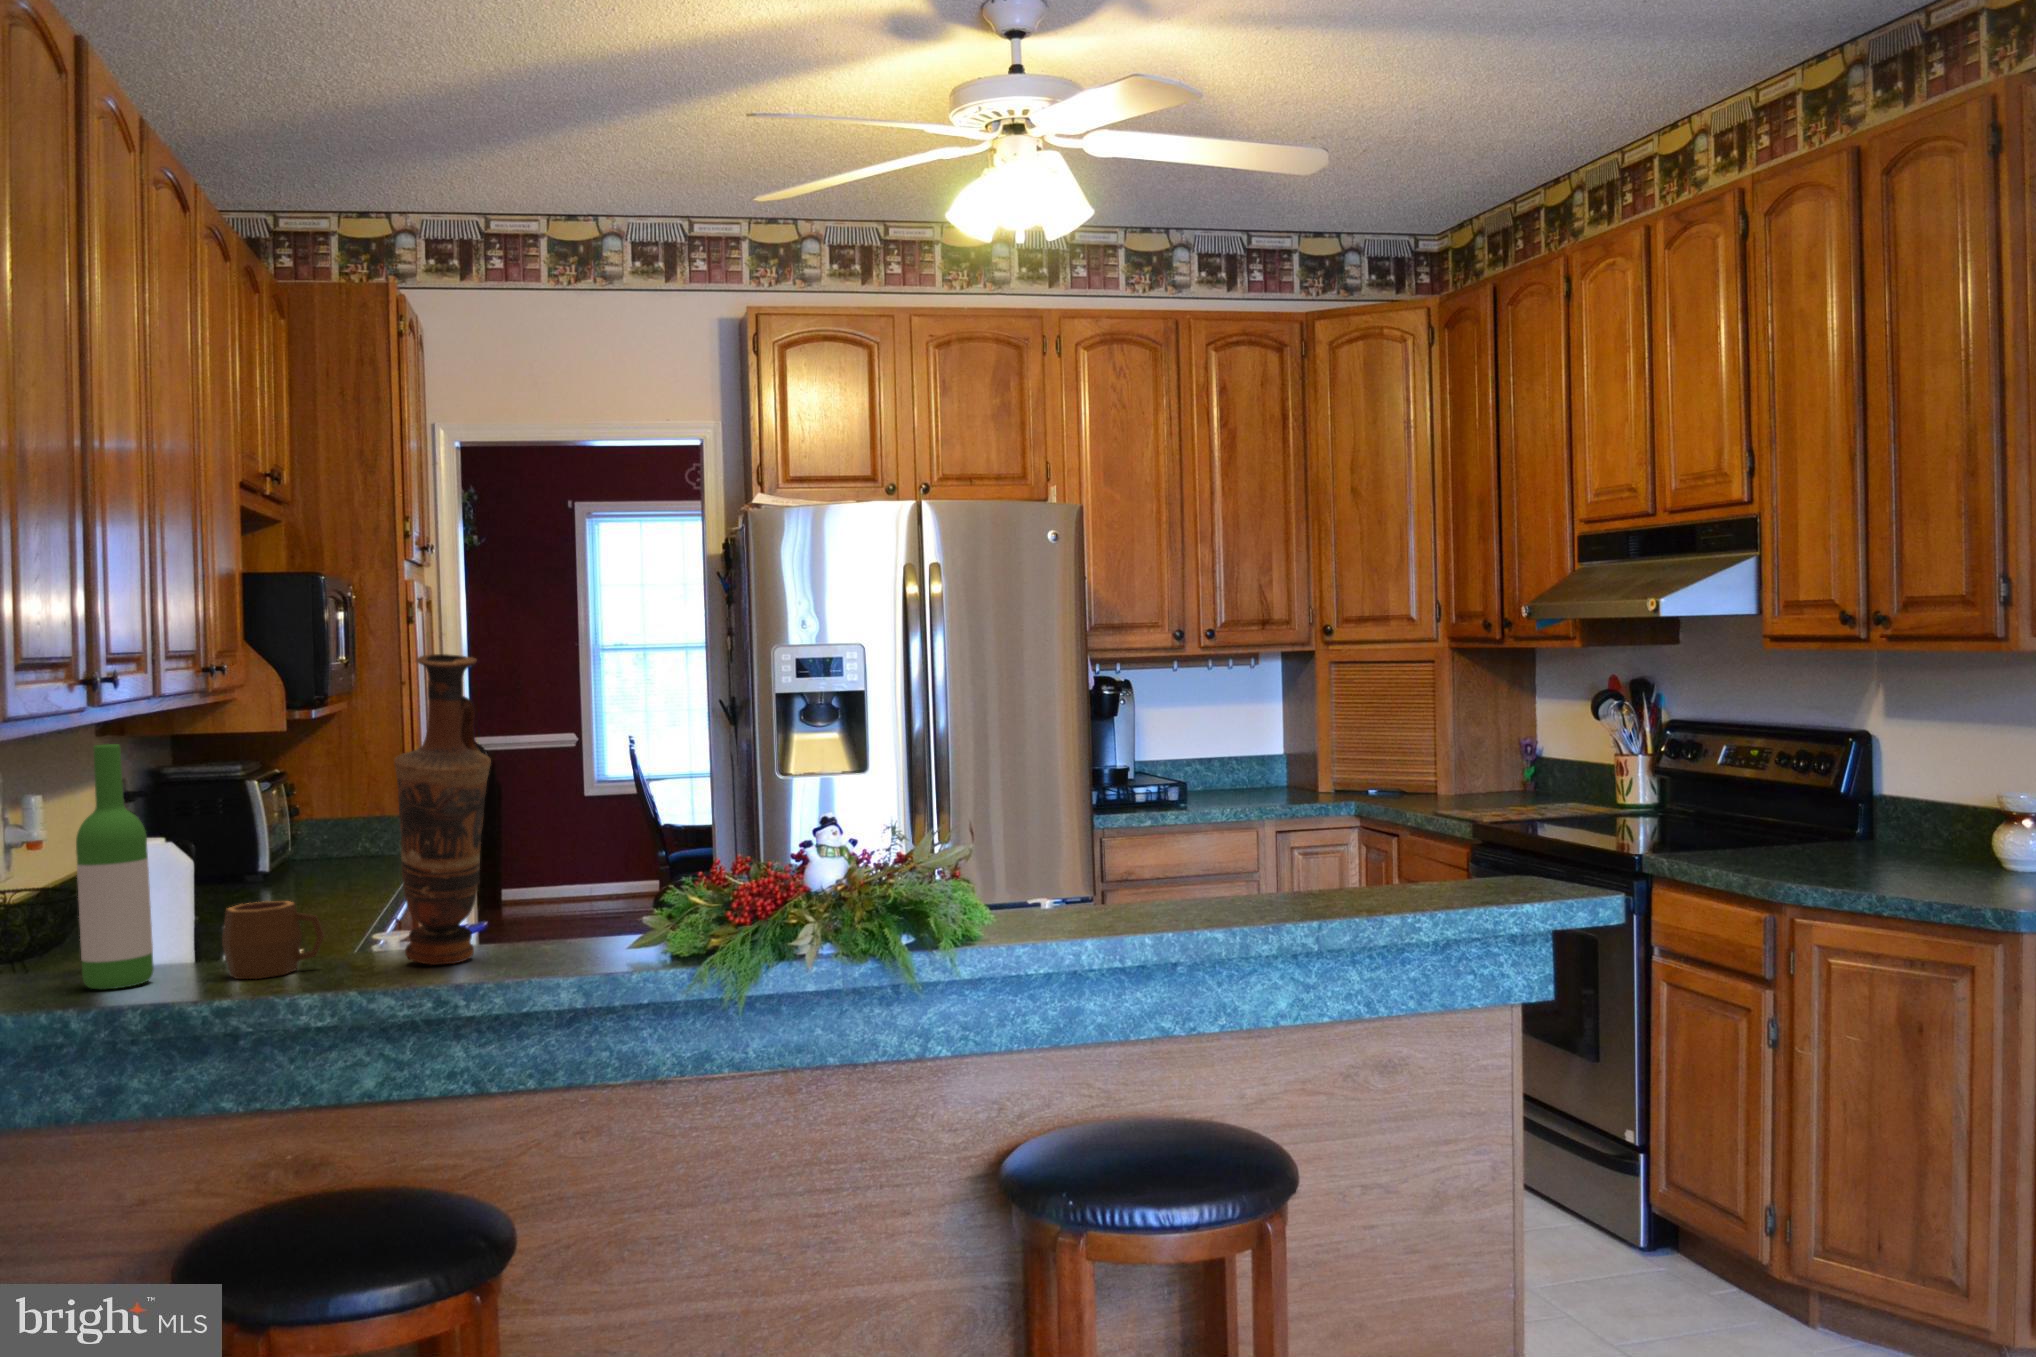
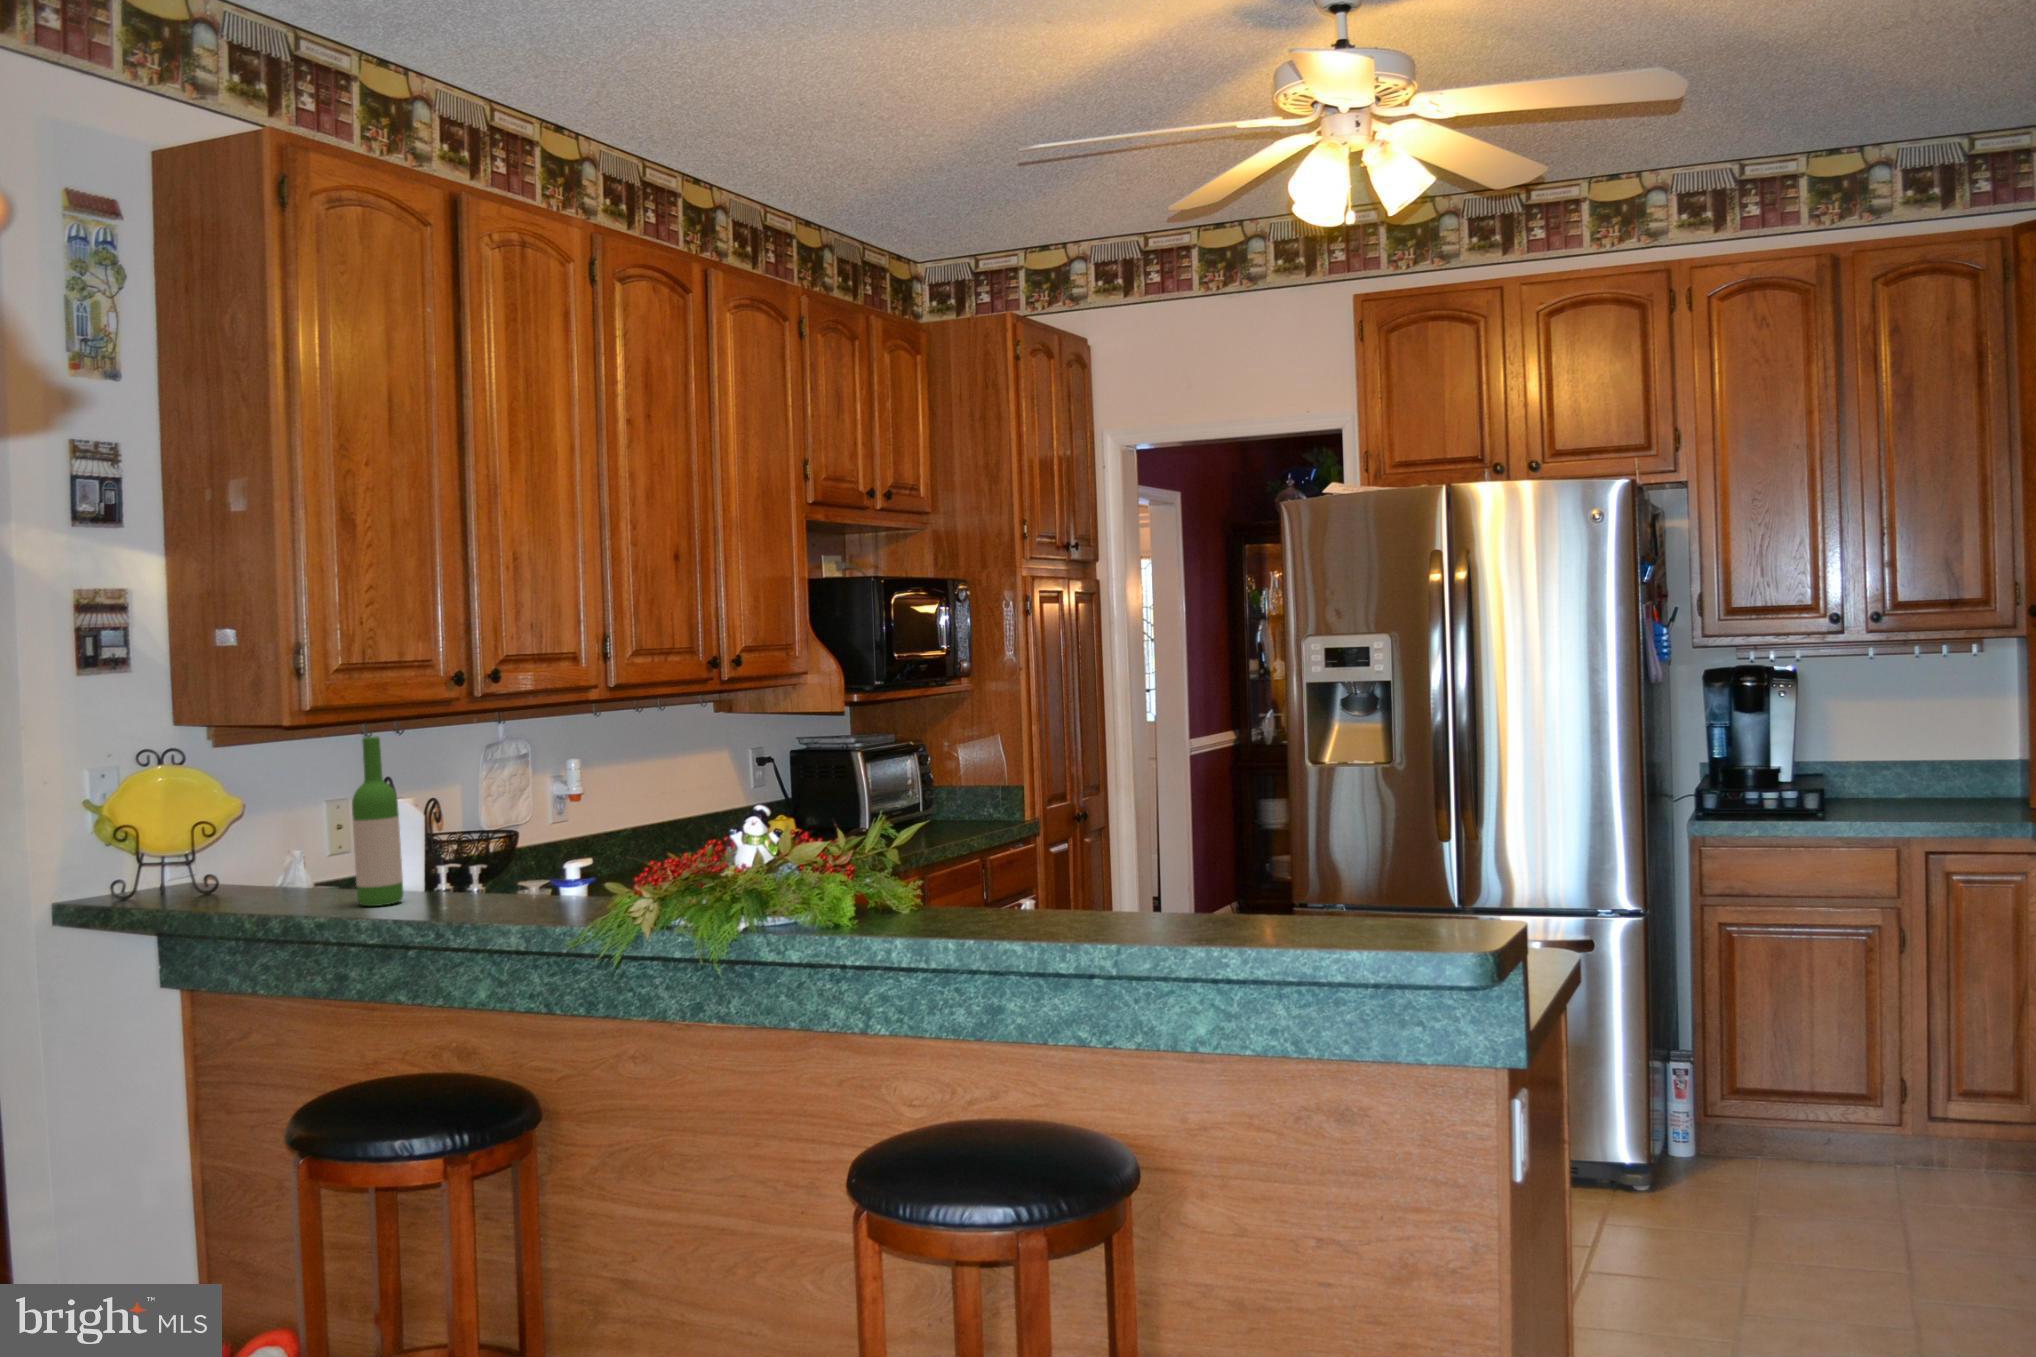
vase: present [394,654,491,965] -> none [515,677,587,912]
mug: present [222,901,324,979] -> none [432,853,498,909]

